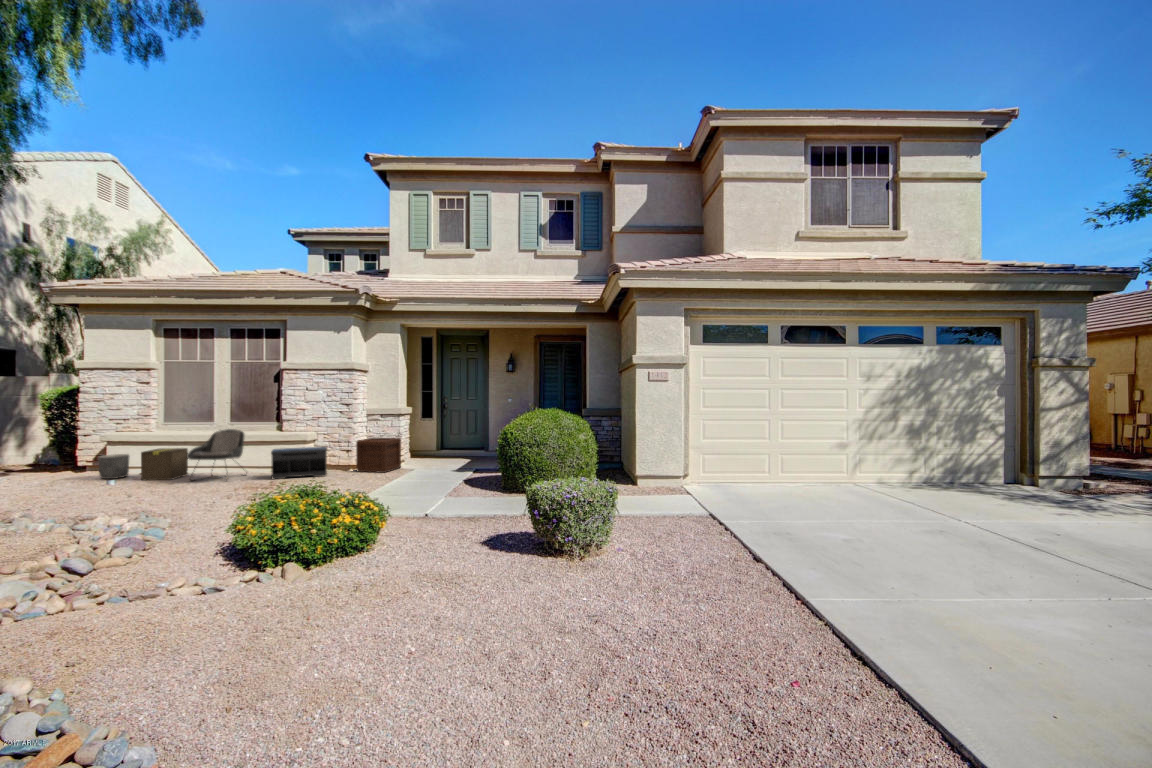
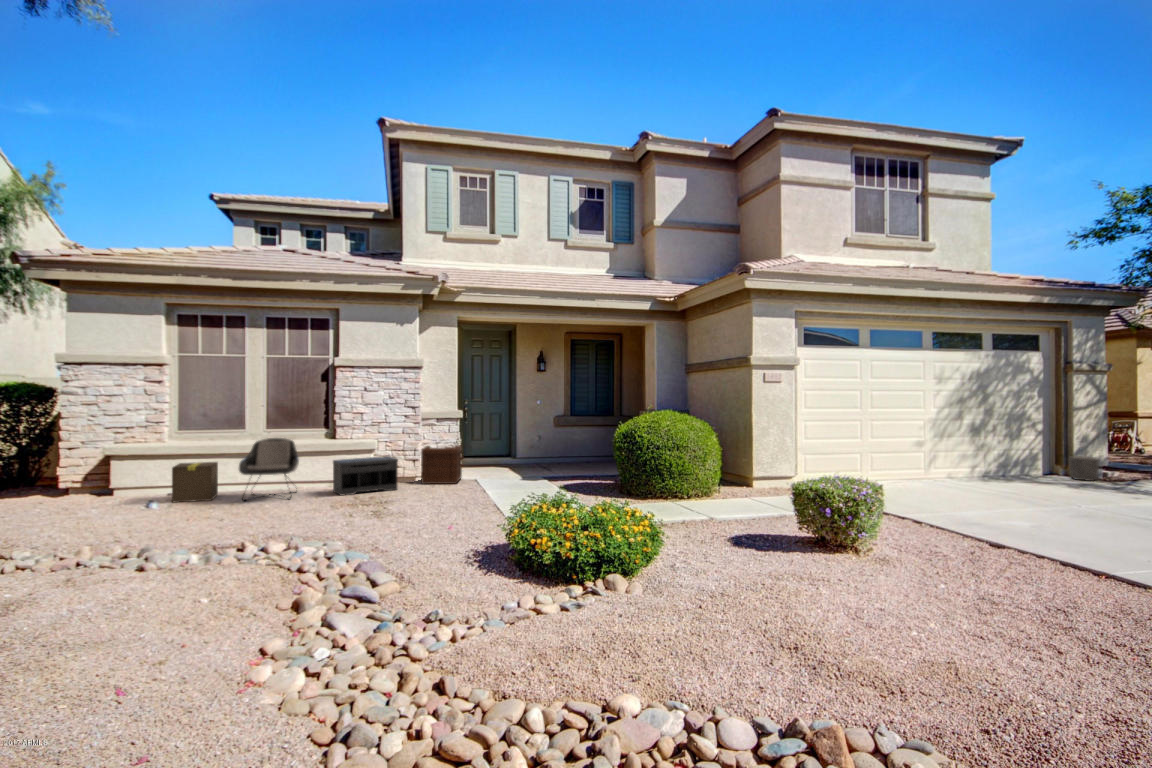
planter: present [98,454,130,479] -> present [1069,456,1100,481]

